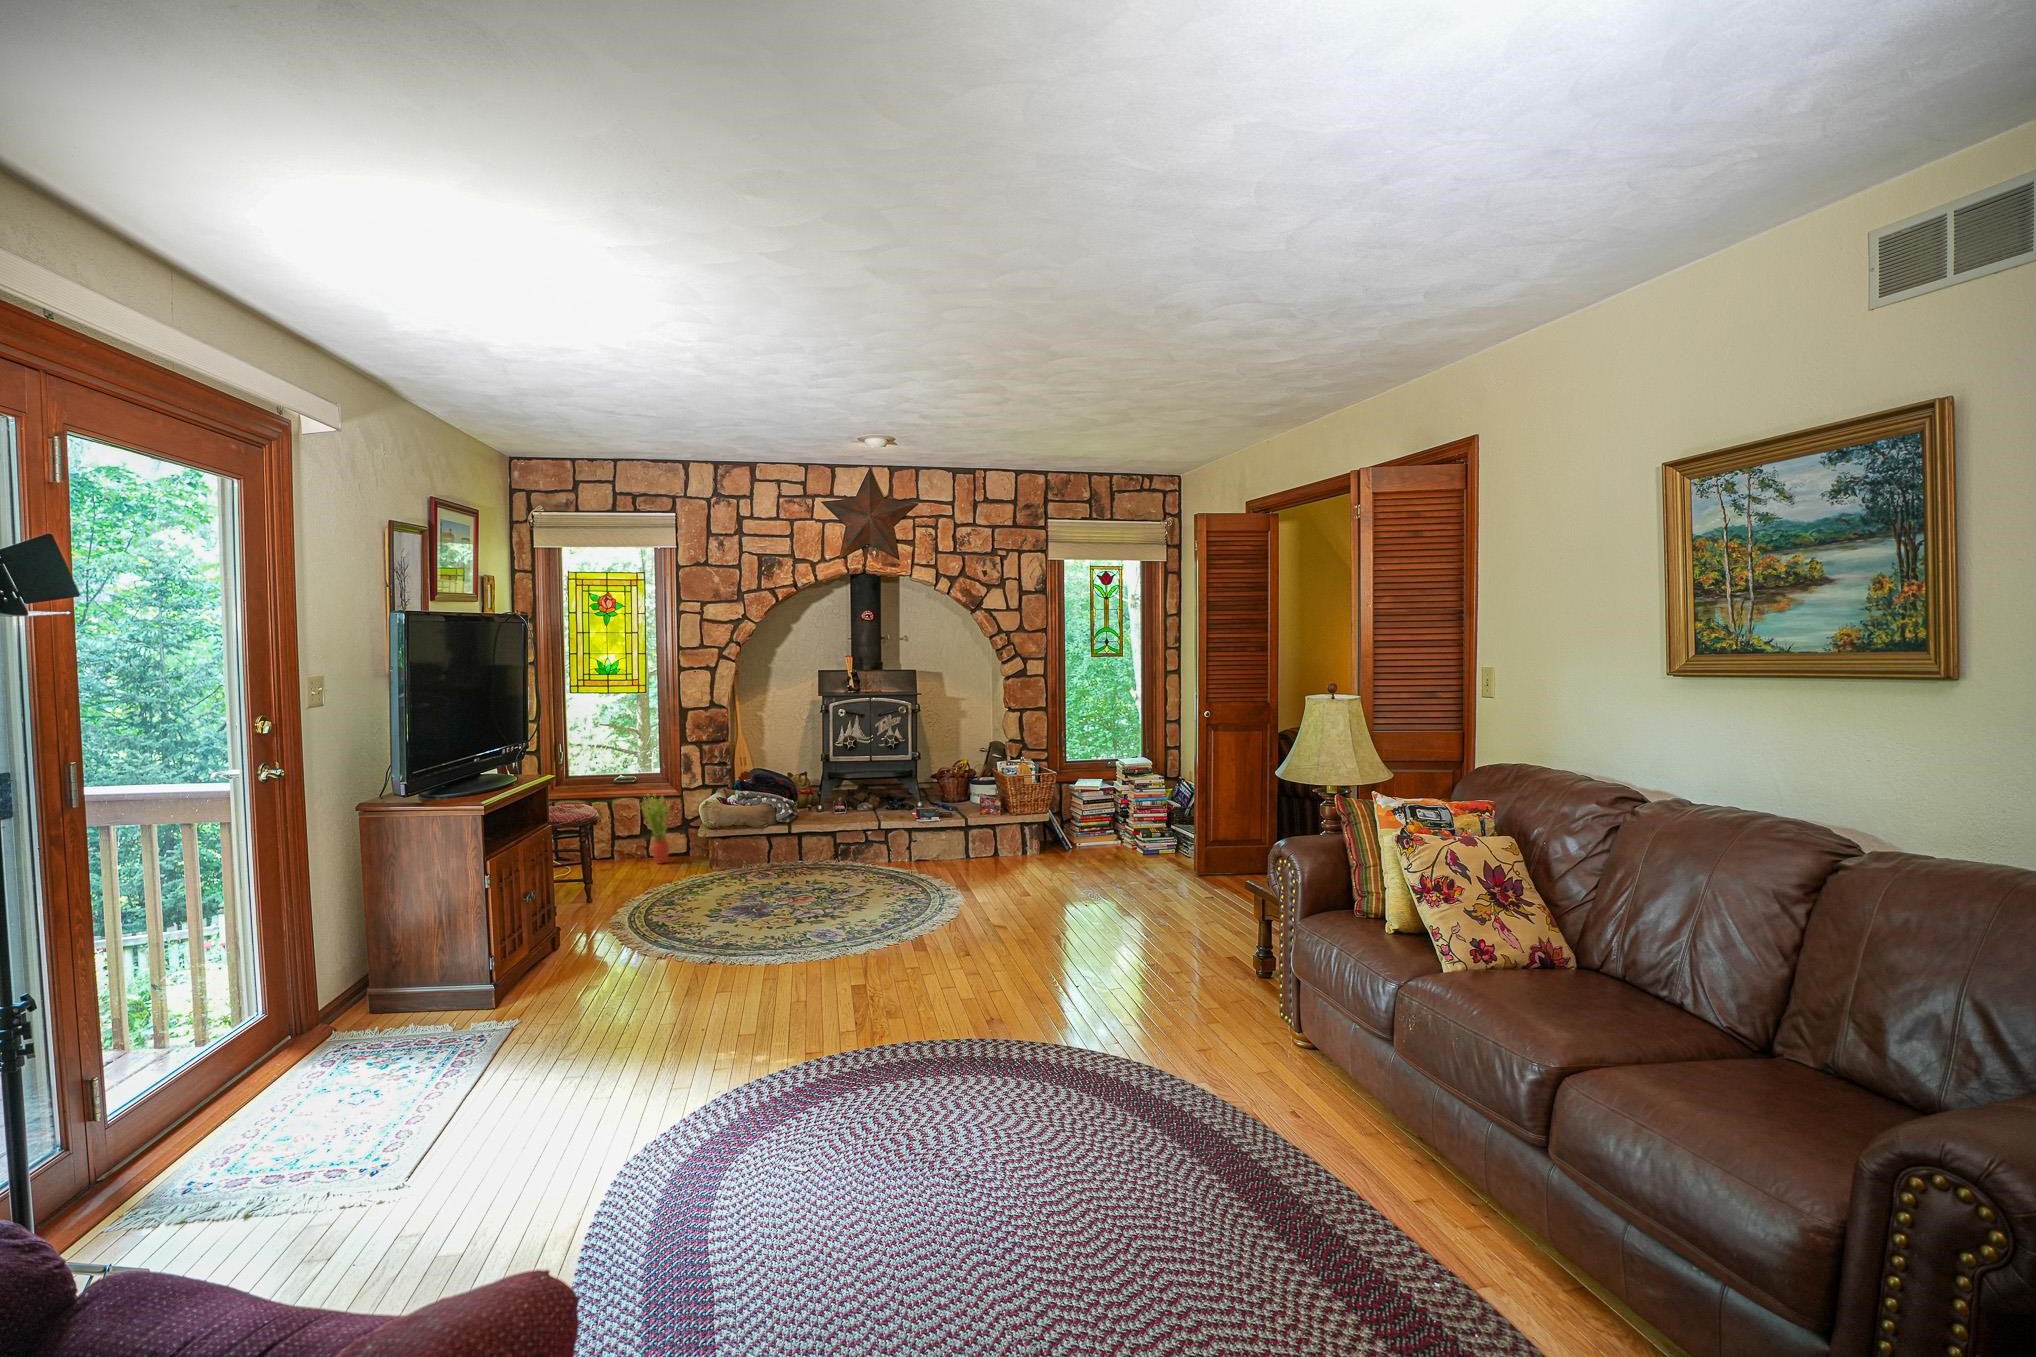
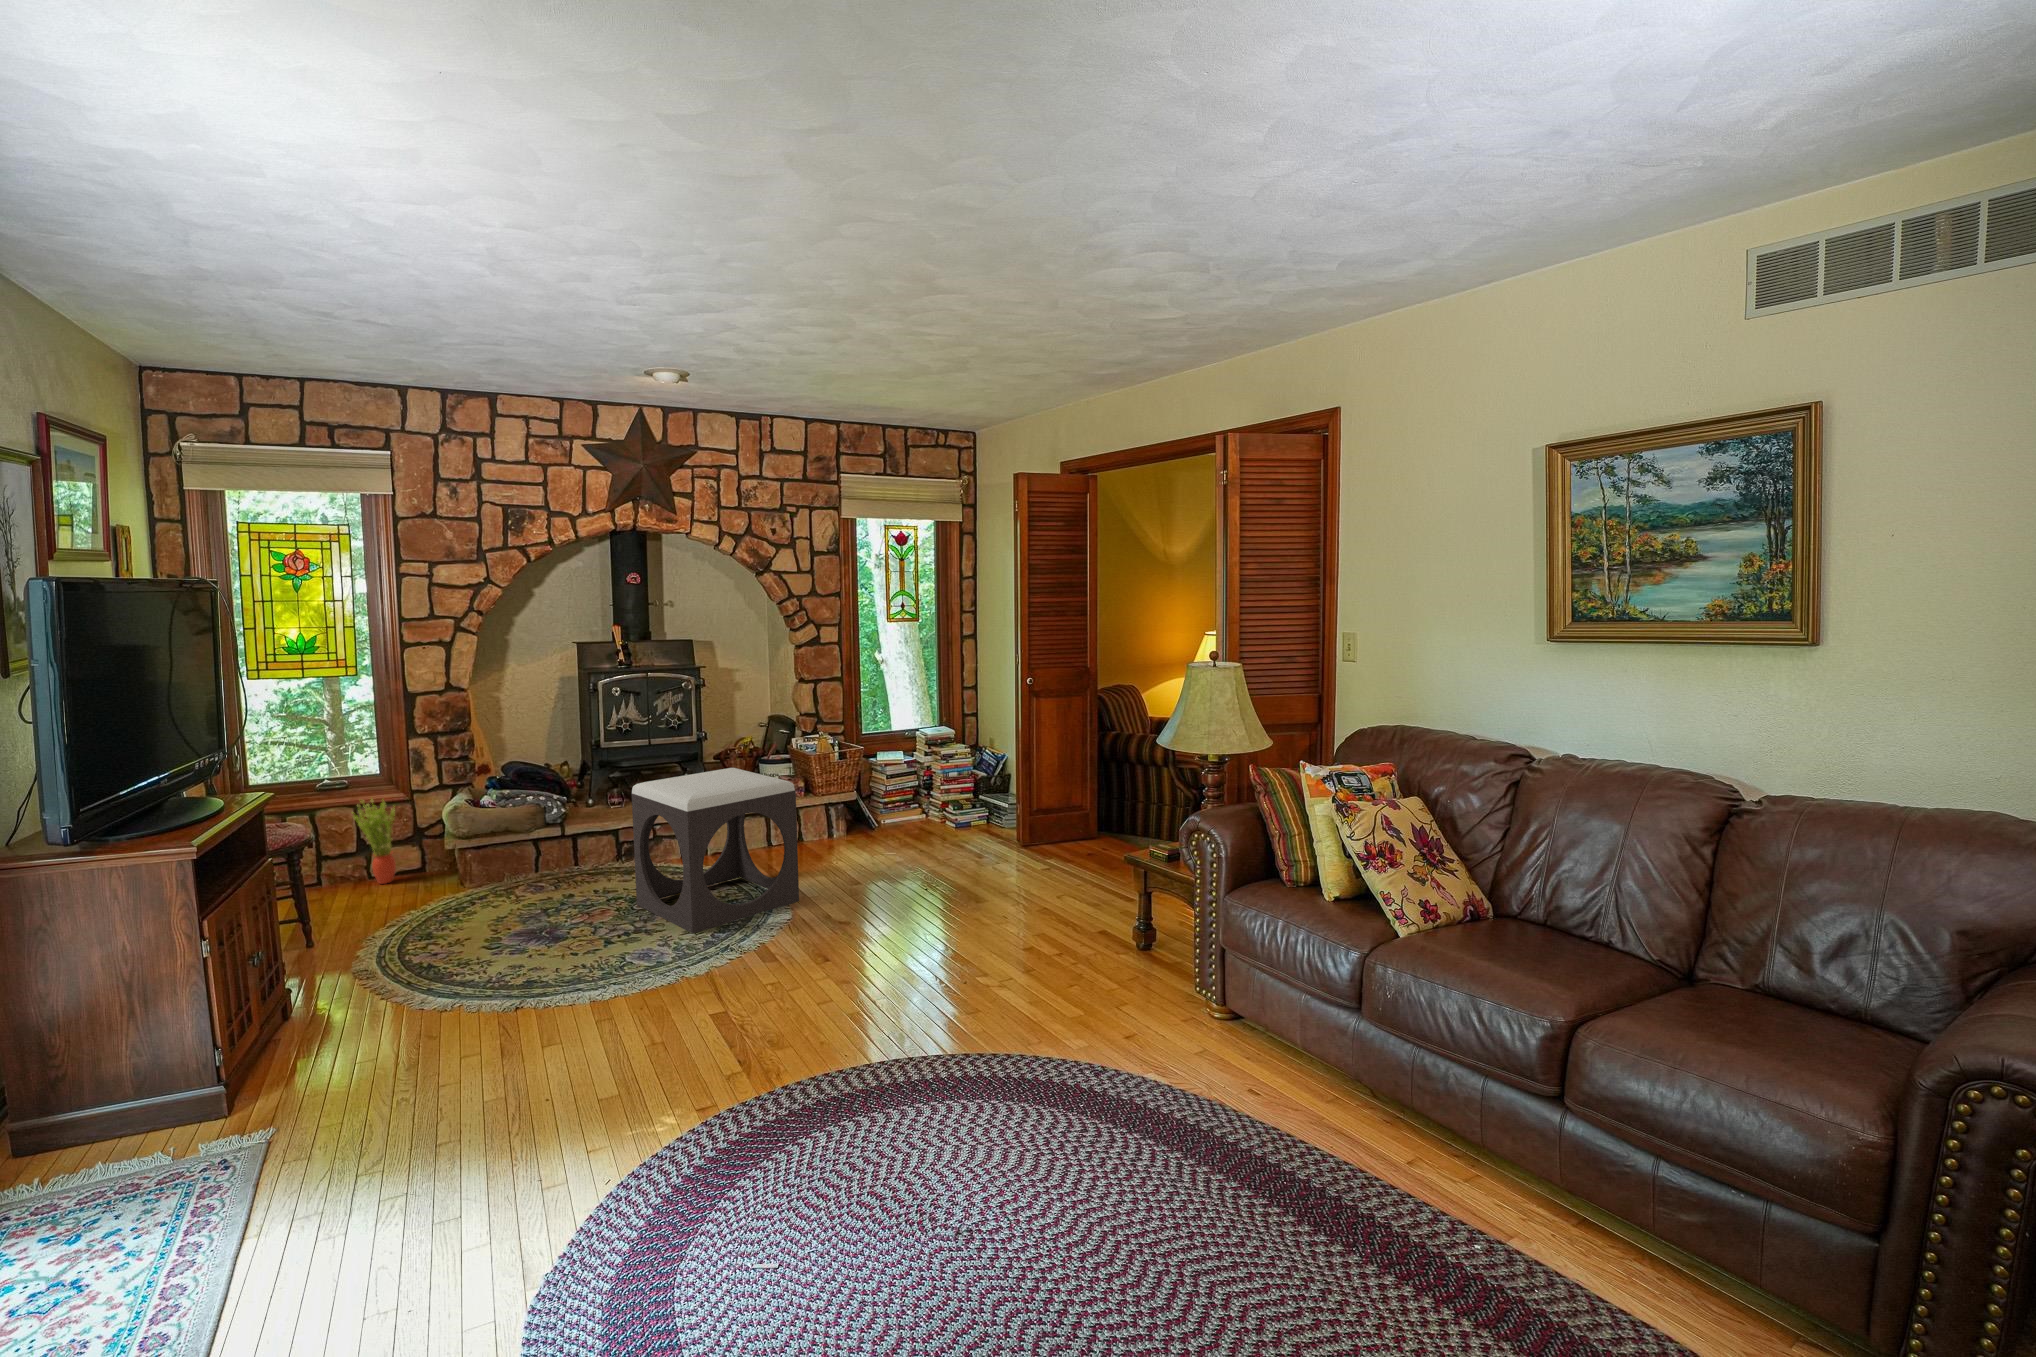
footstool: none [831,783,964,924] -> present [632,768,799,933]

